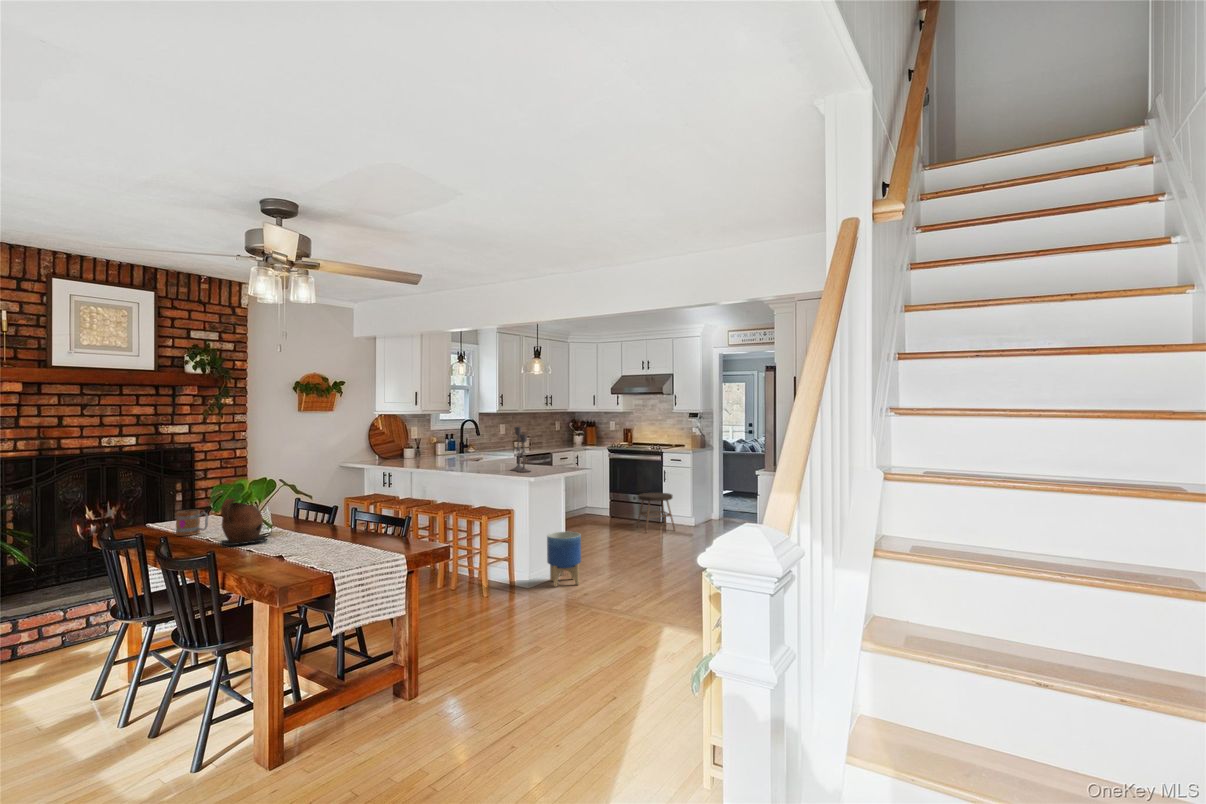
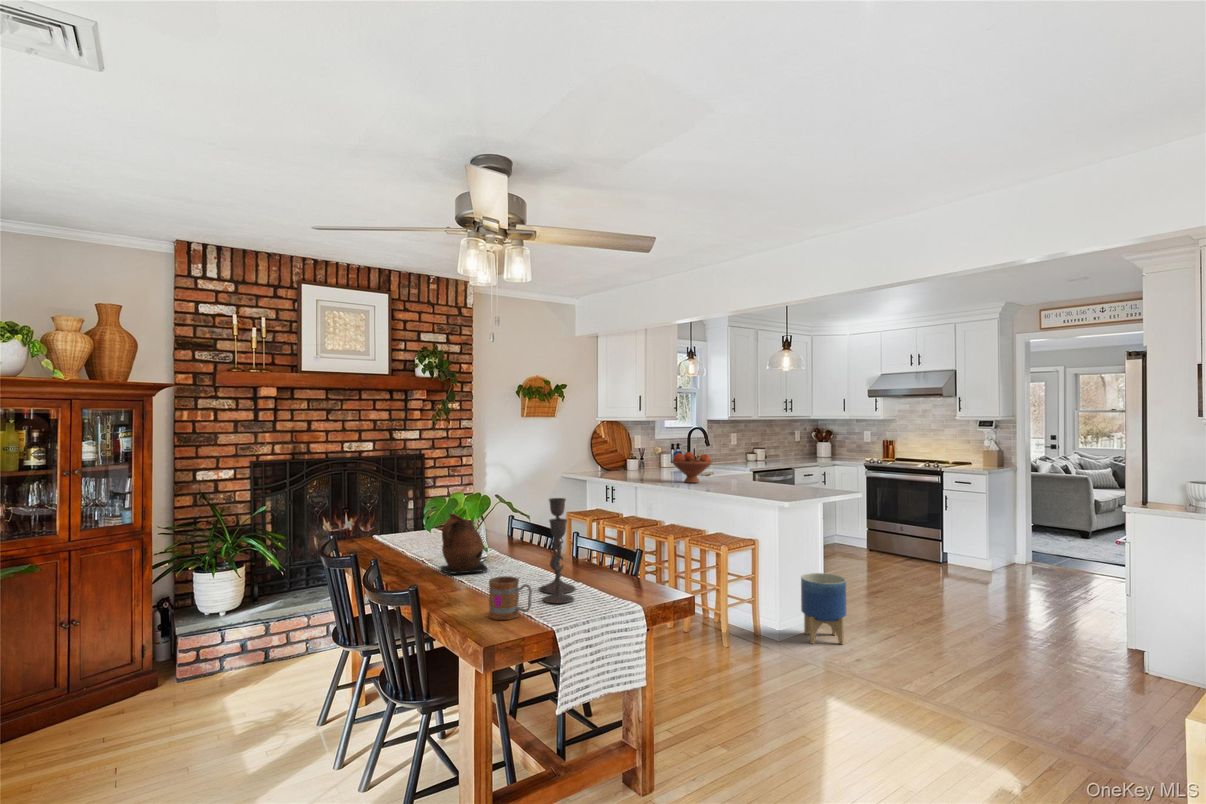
candlestick: present [511,427,530,472] -> present [539,498,576,603]
fruit bowl: none [443,440,478,466] -> present [672,452,712,483]
stool: present [637,493,675,532] -> none [906,524,963,577]
mug: present [176,510,208,536] -> present [489,576,532,620]

